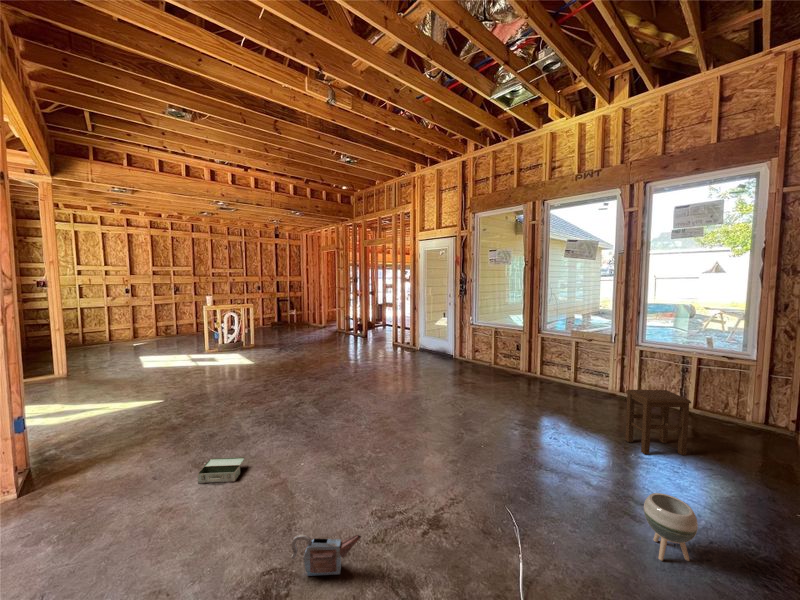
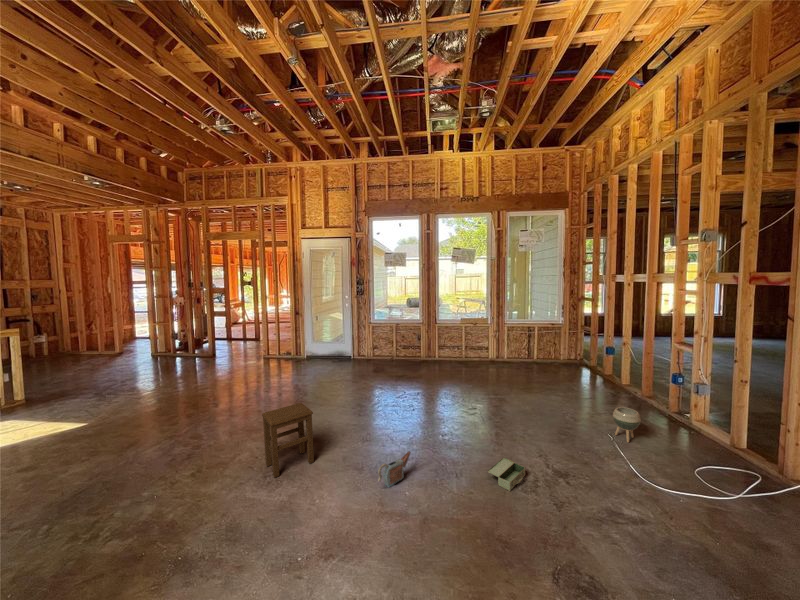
stool: present [625,390,691,455] -> present [262,403,314,478]
toolbox: present [198,457,245,483] -> present [488,458,525,491]
watering can: present [291,535,361,576] -> present [378,452,411,487]

